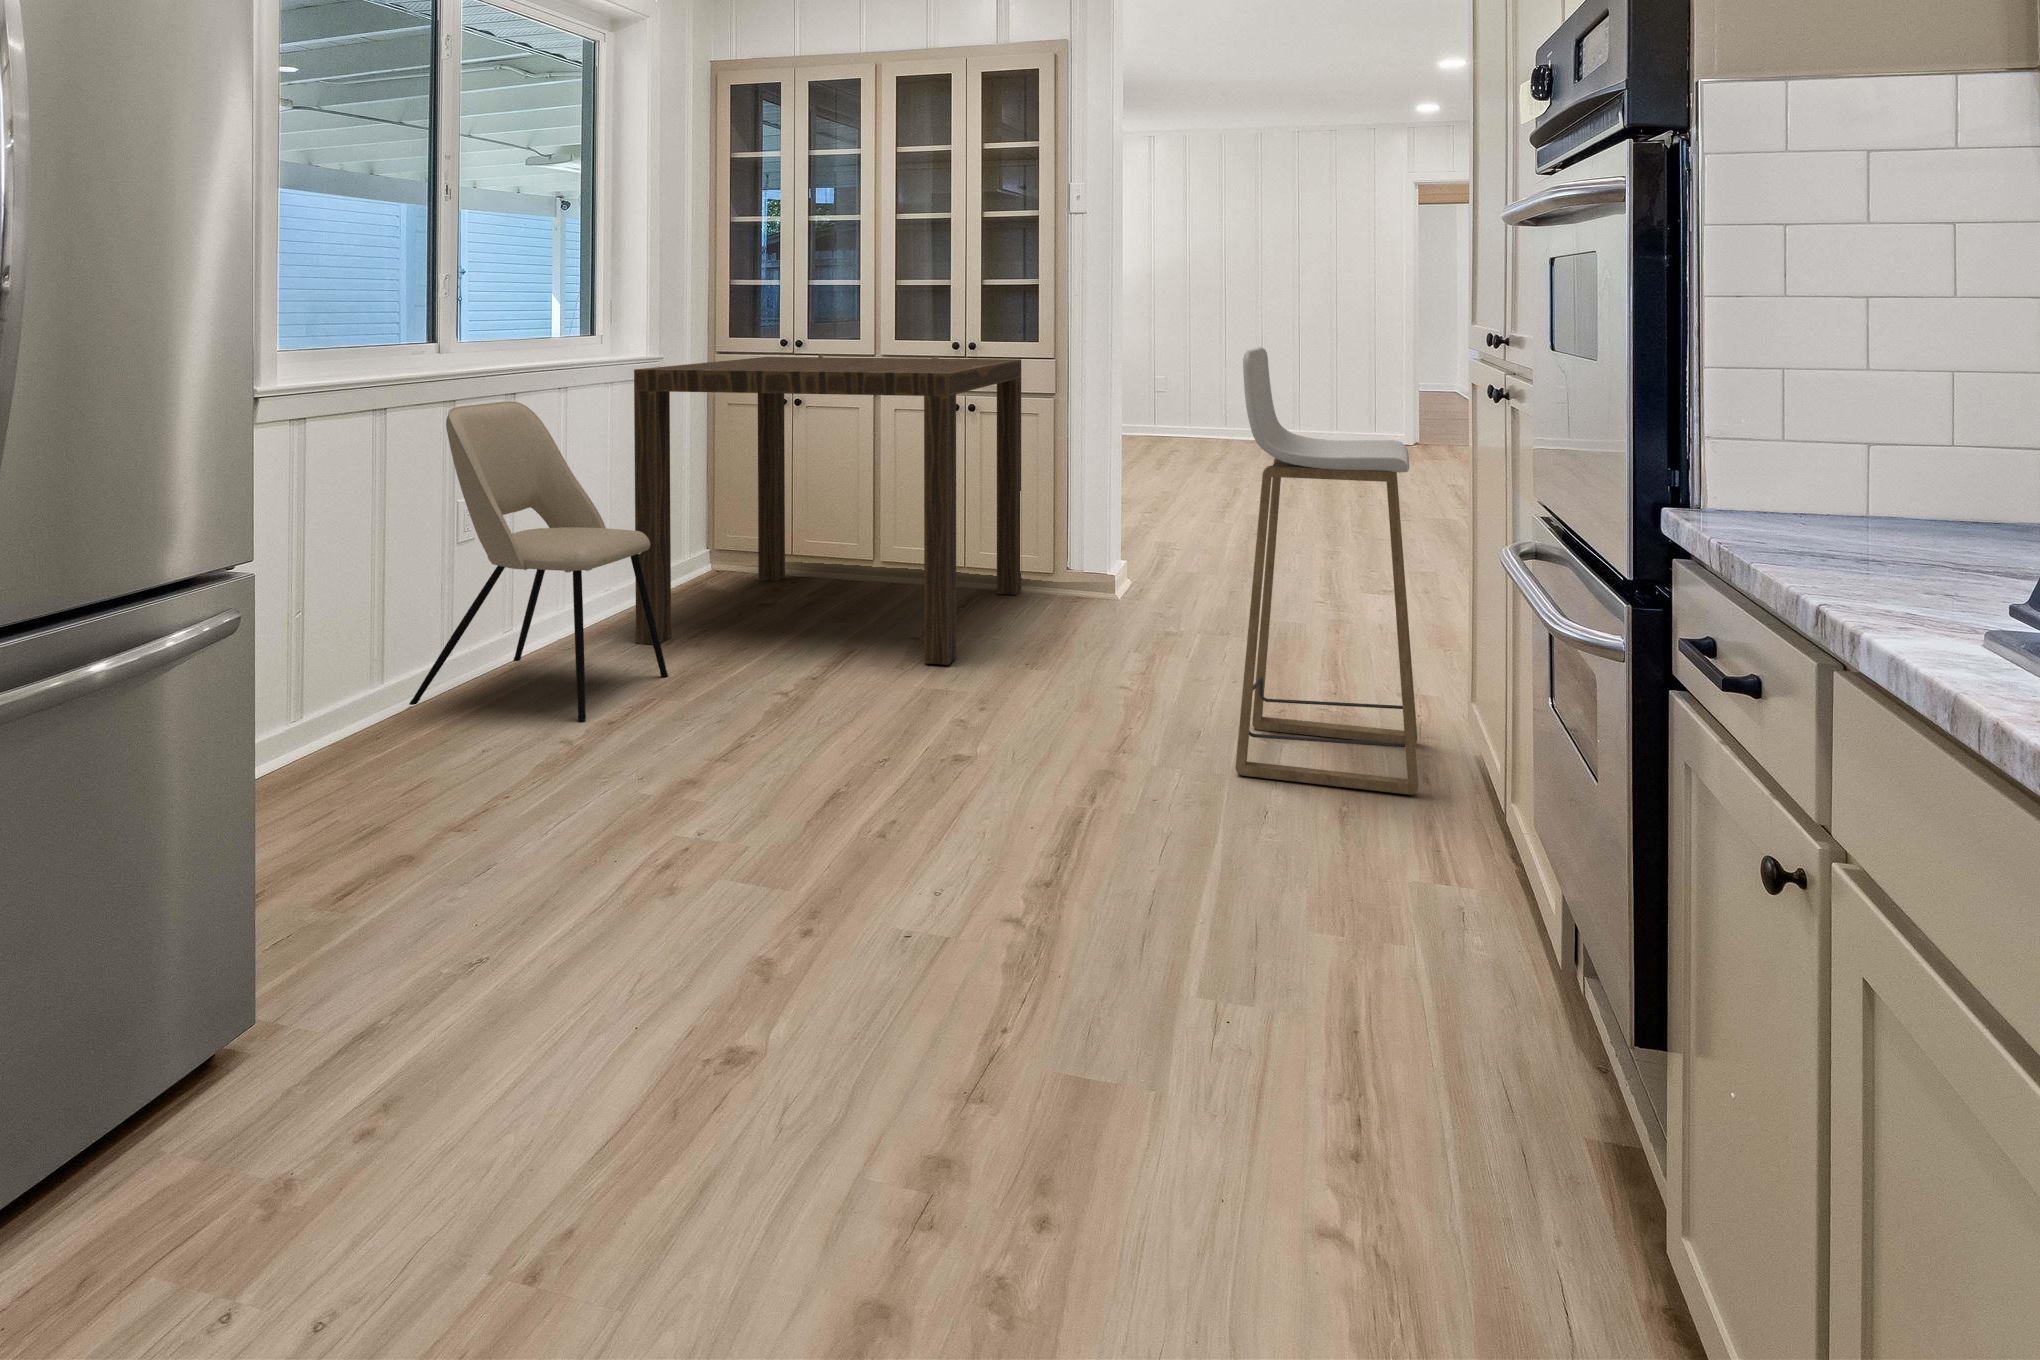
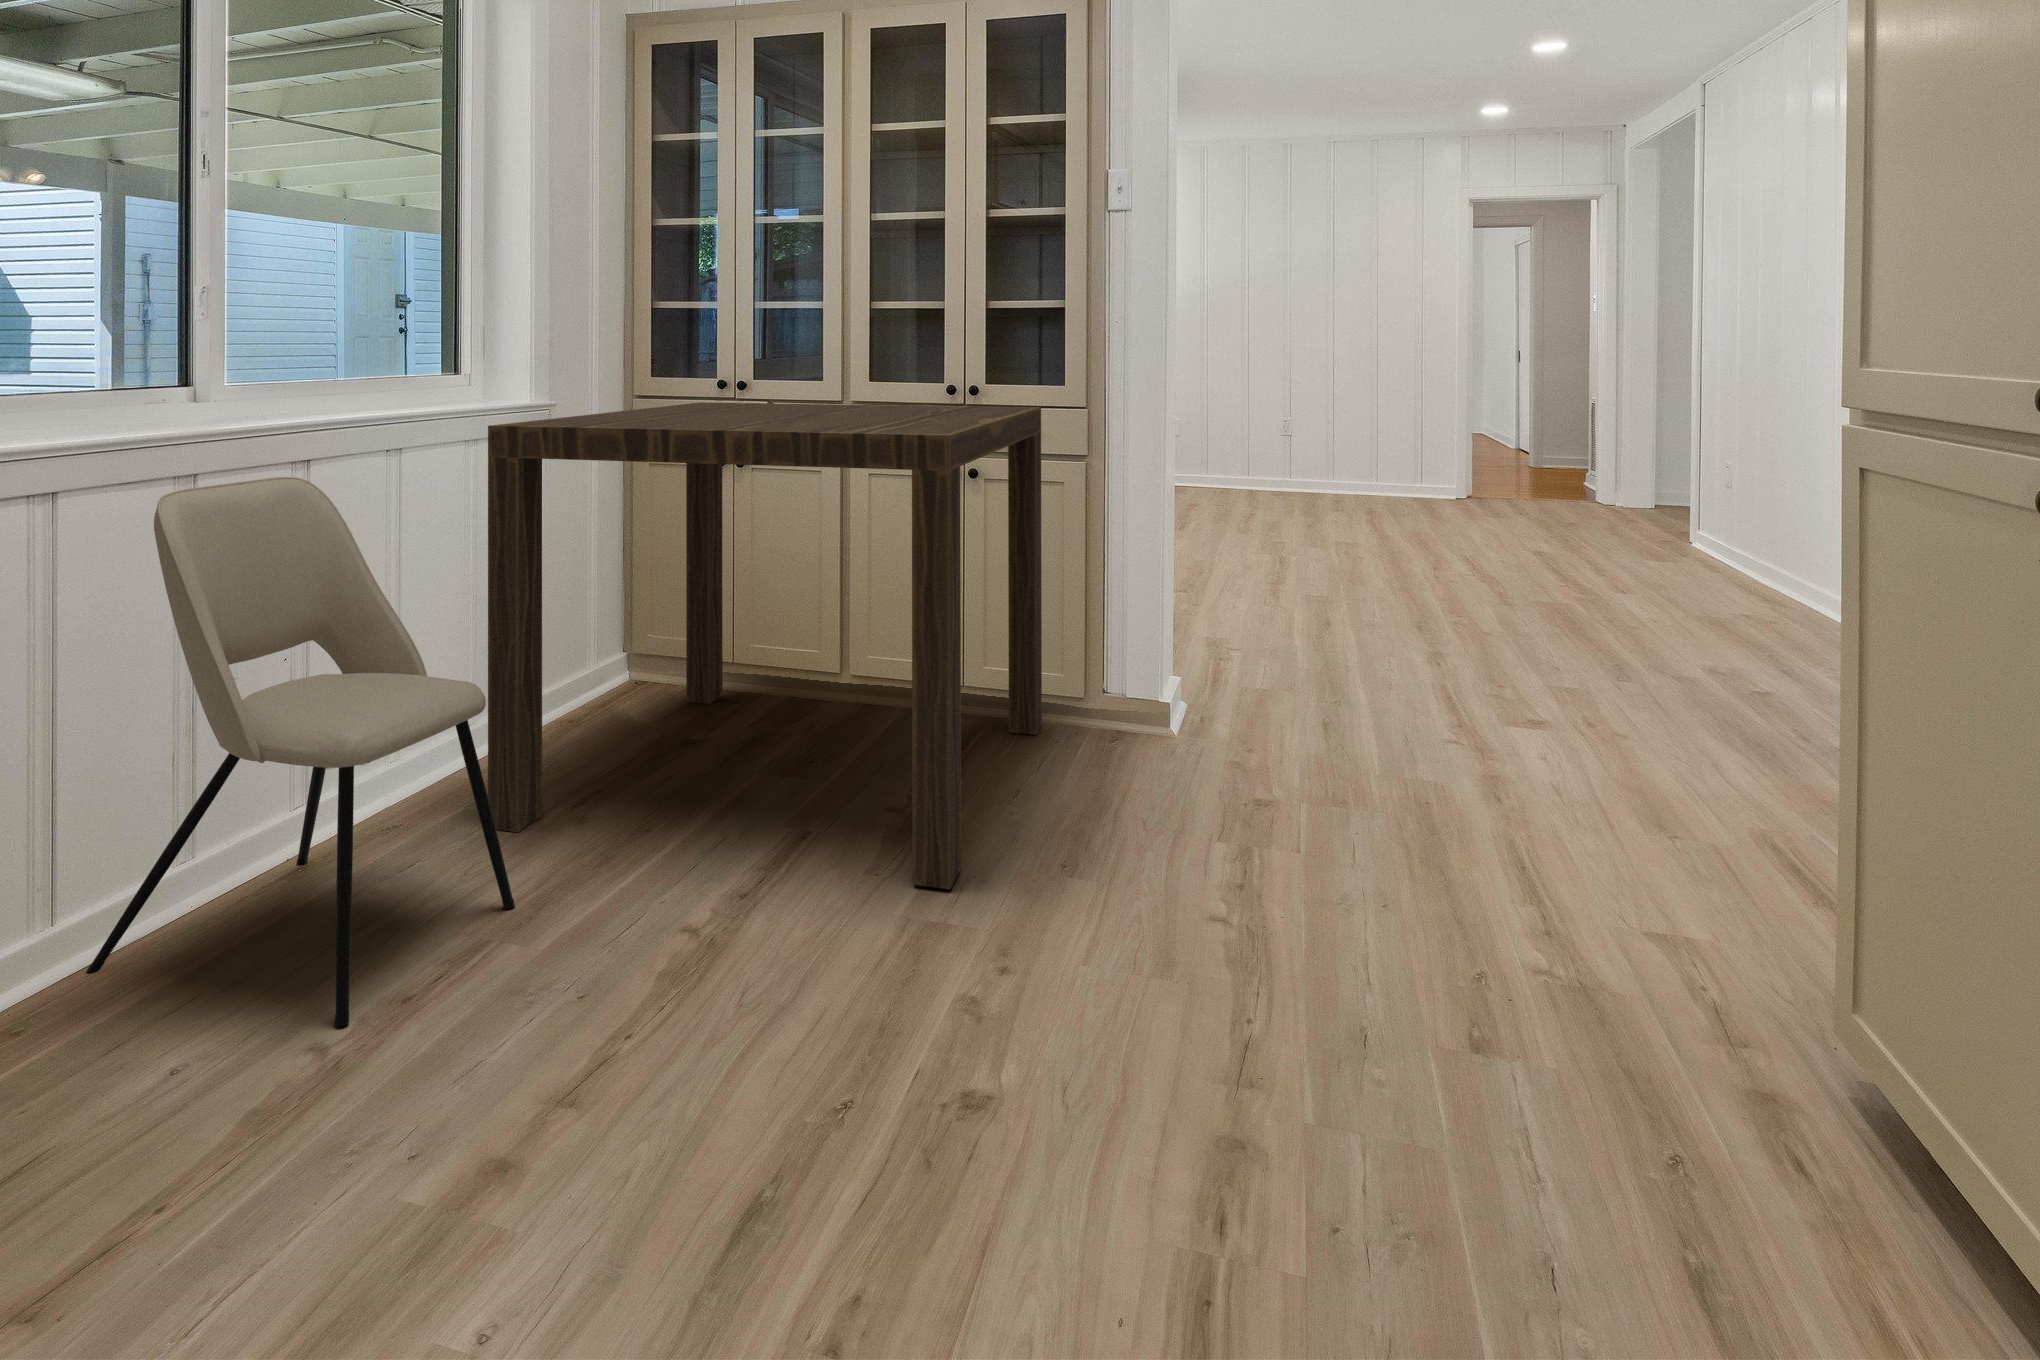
bar stool: present [1236,347,1418,795] -> none [1498,399,1954,1342]

